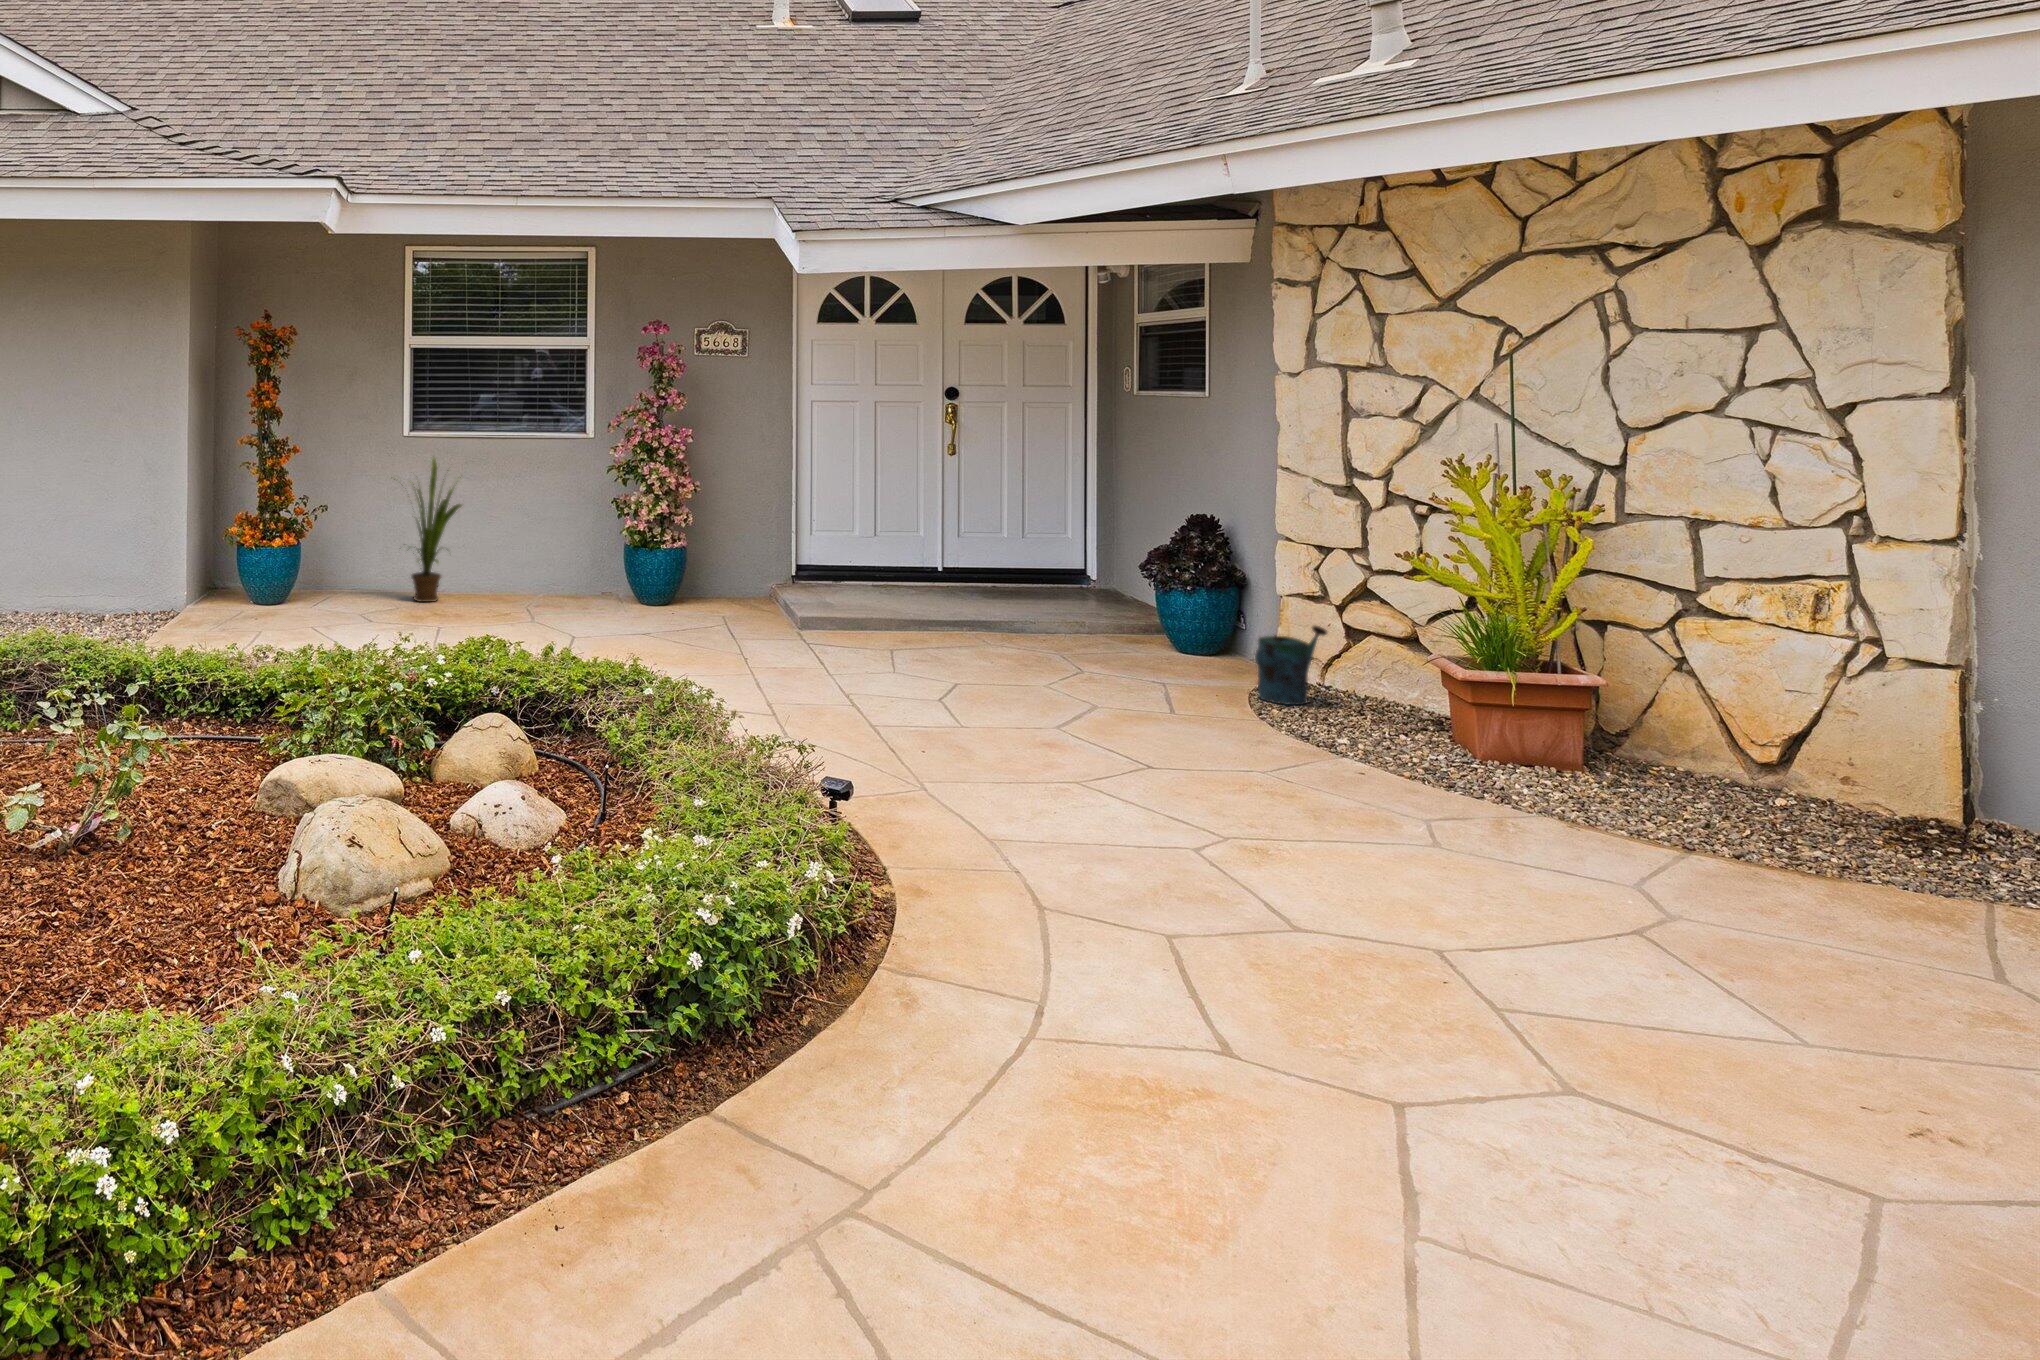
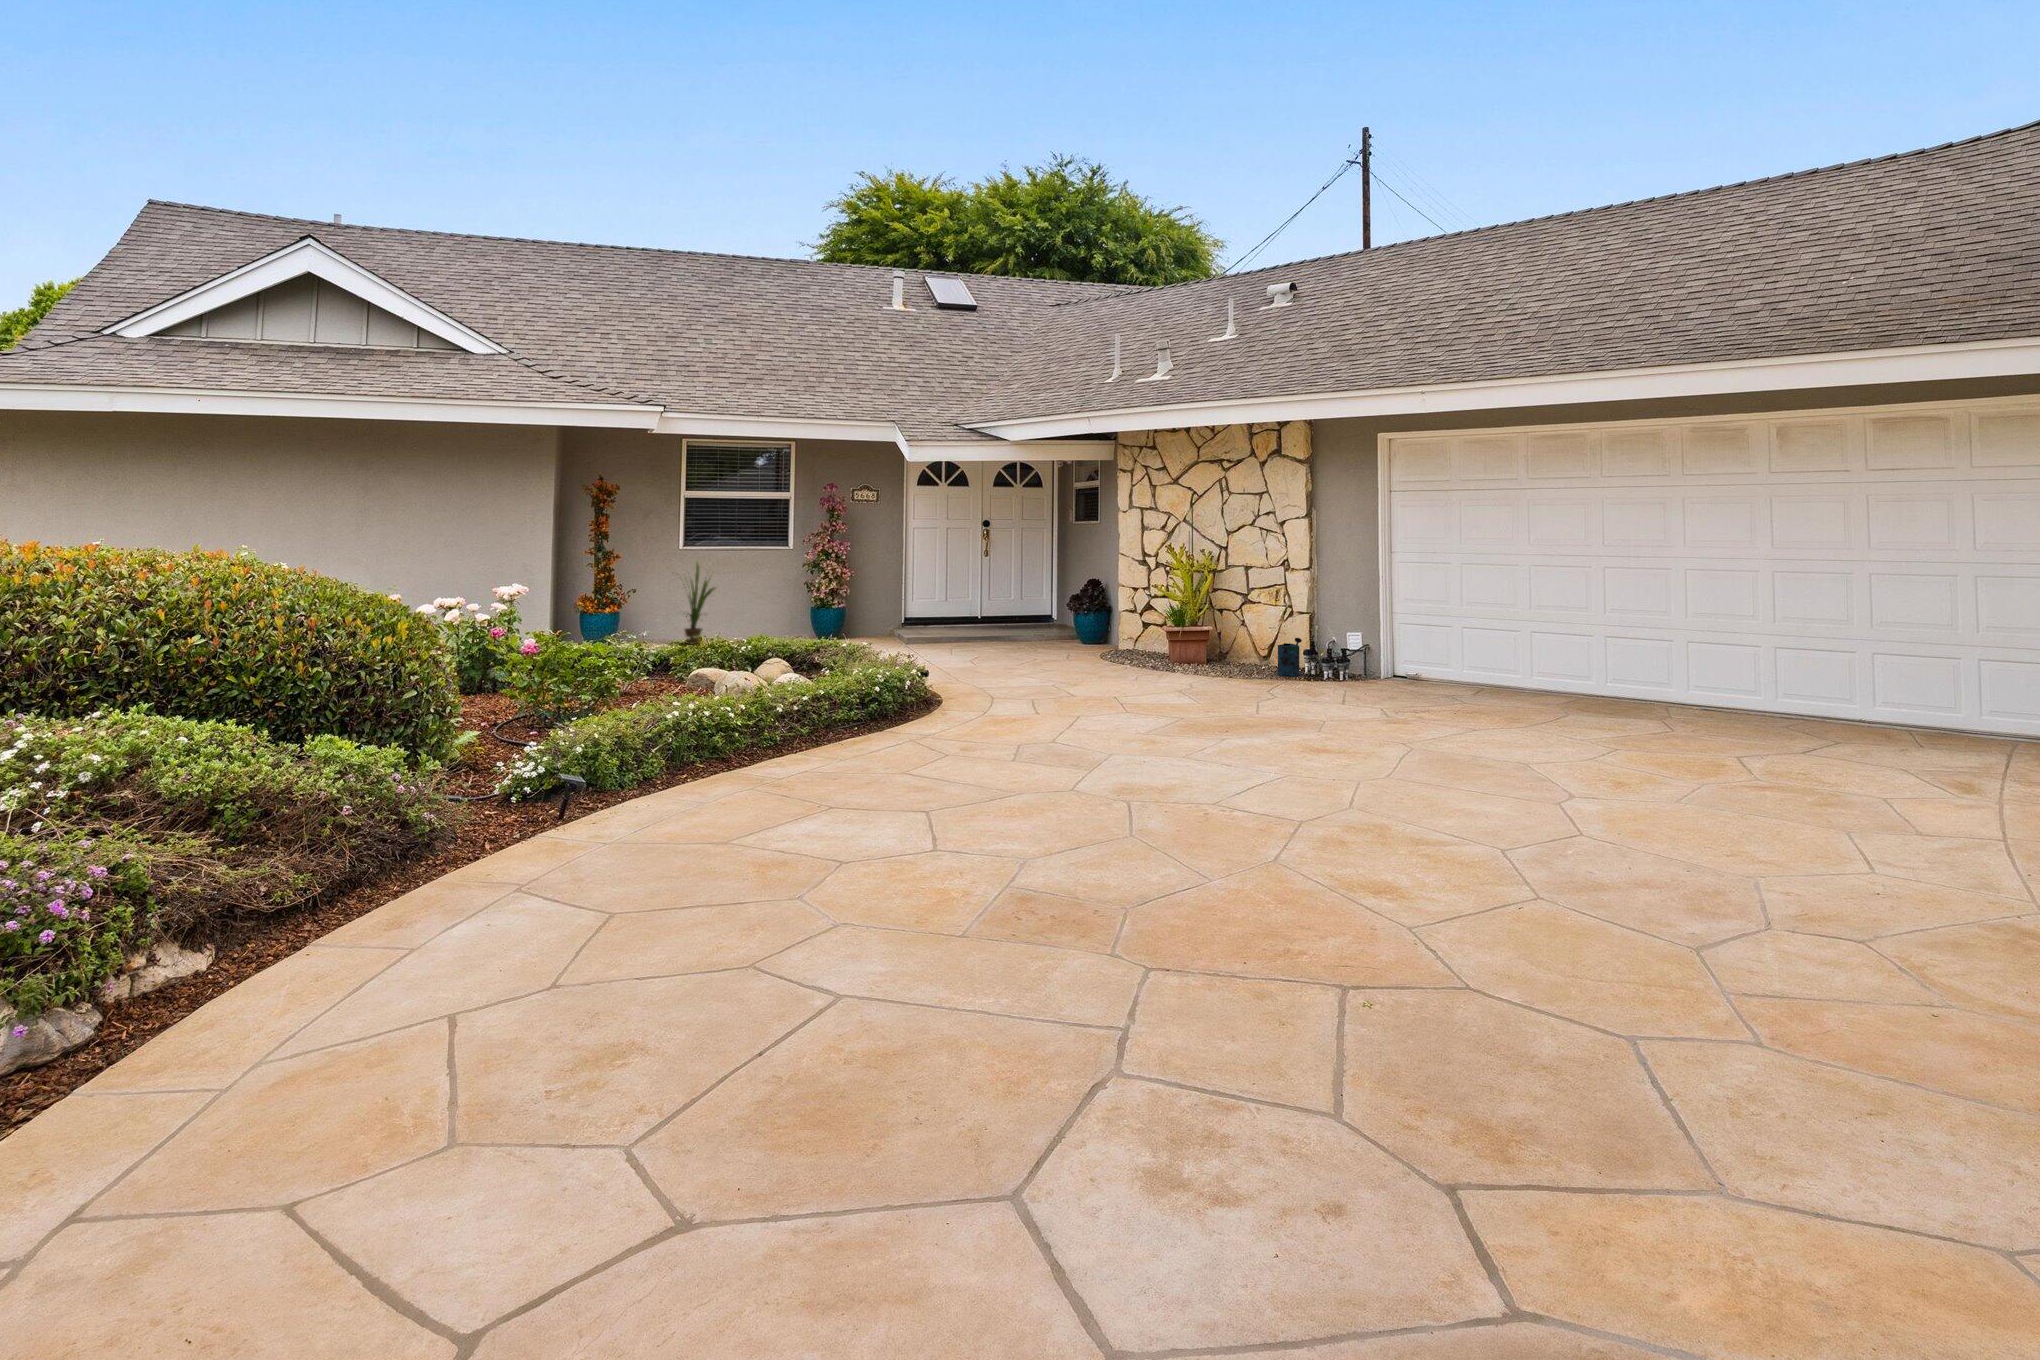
watering can: present [1255,626,1327,705] -> present [1278,638,1302,677]

